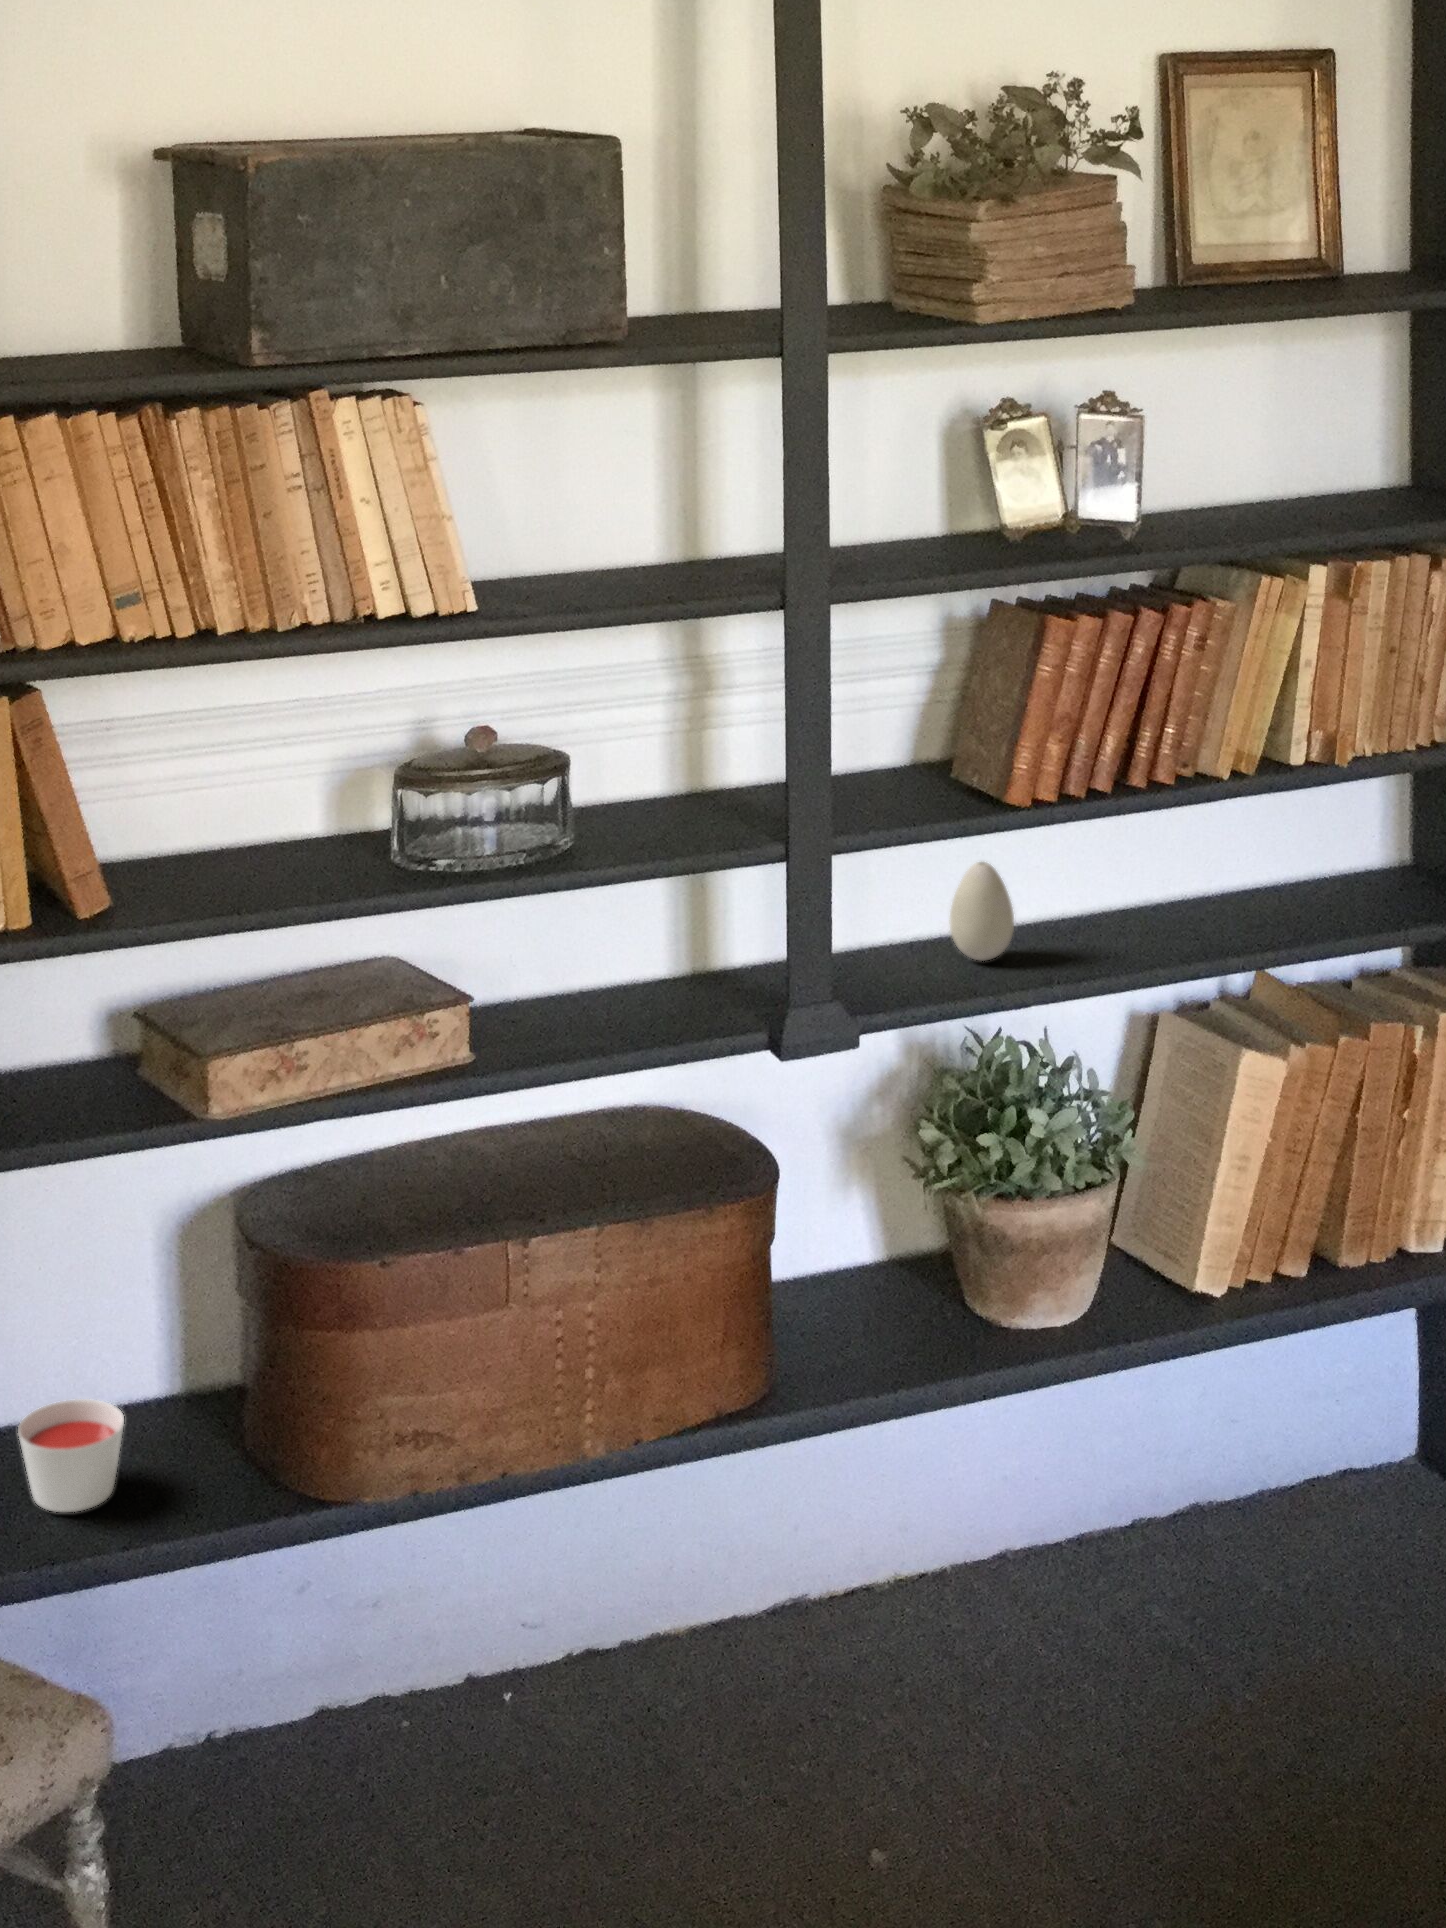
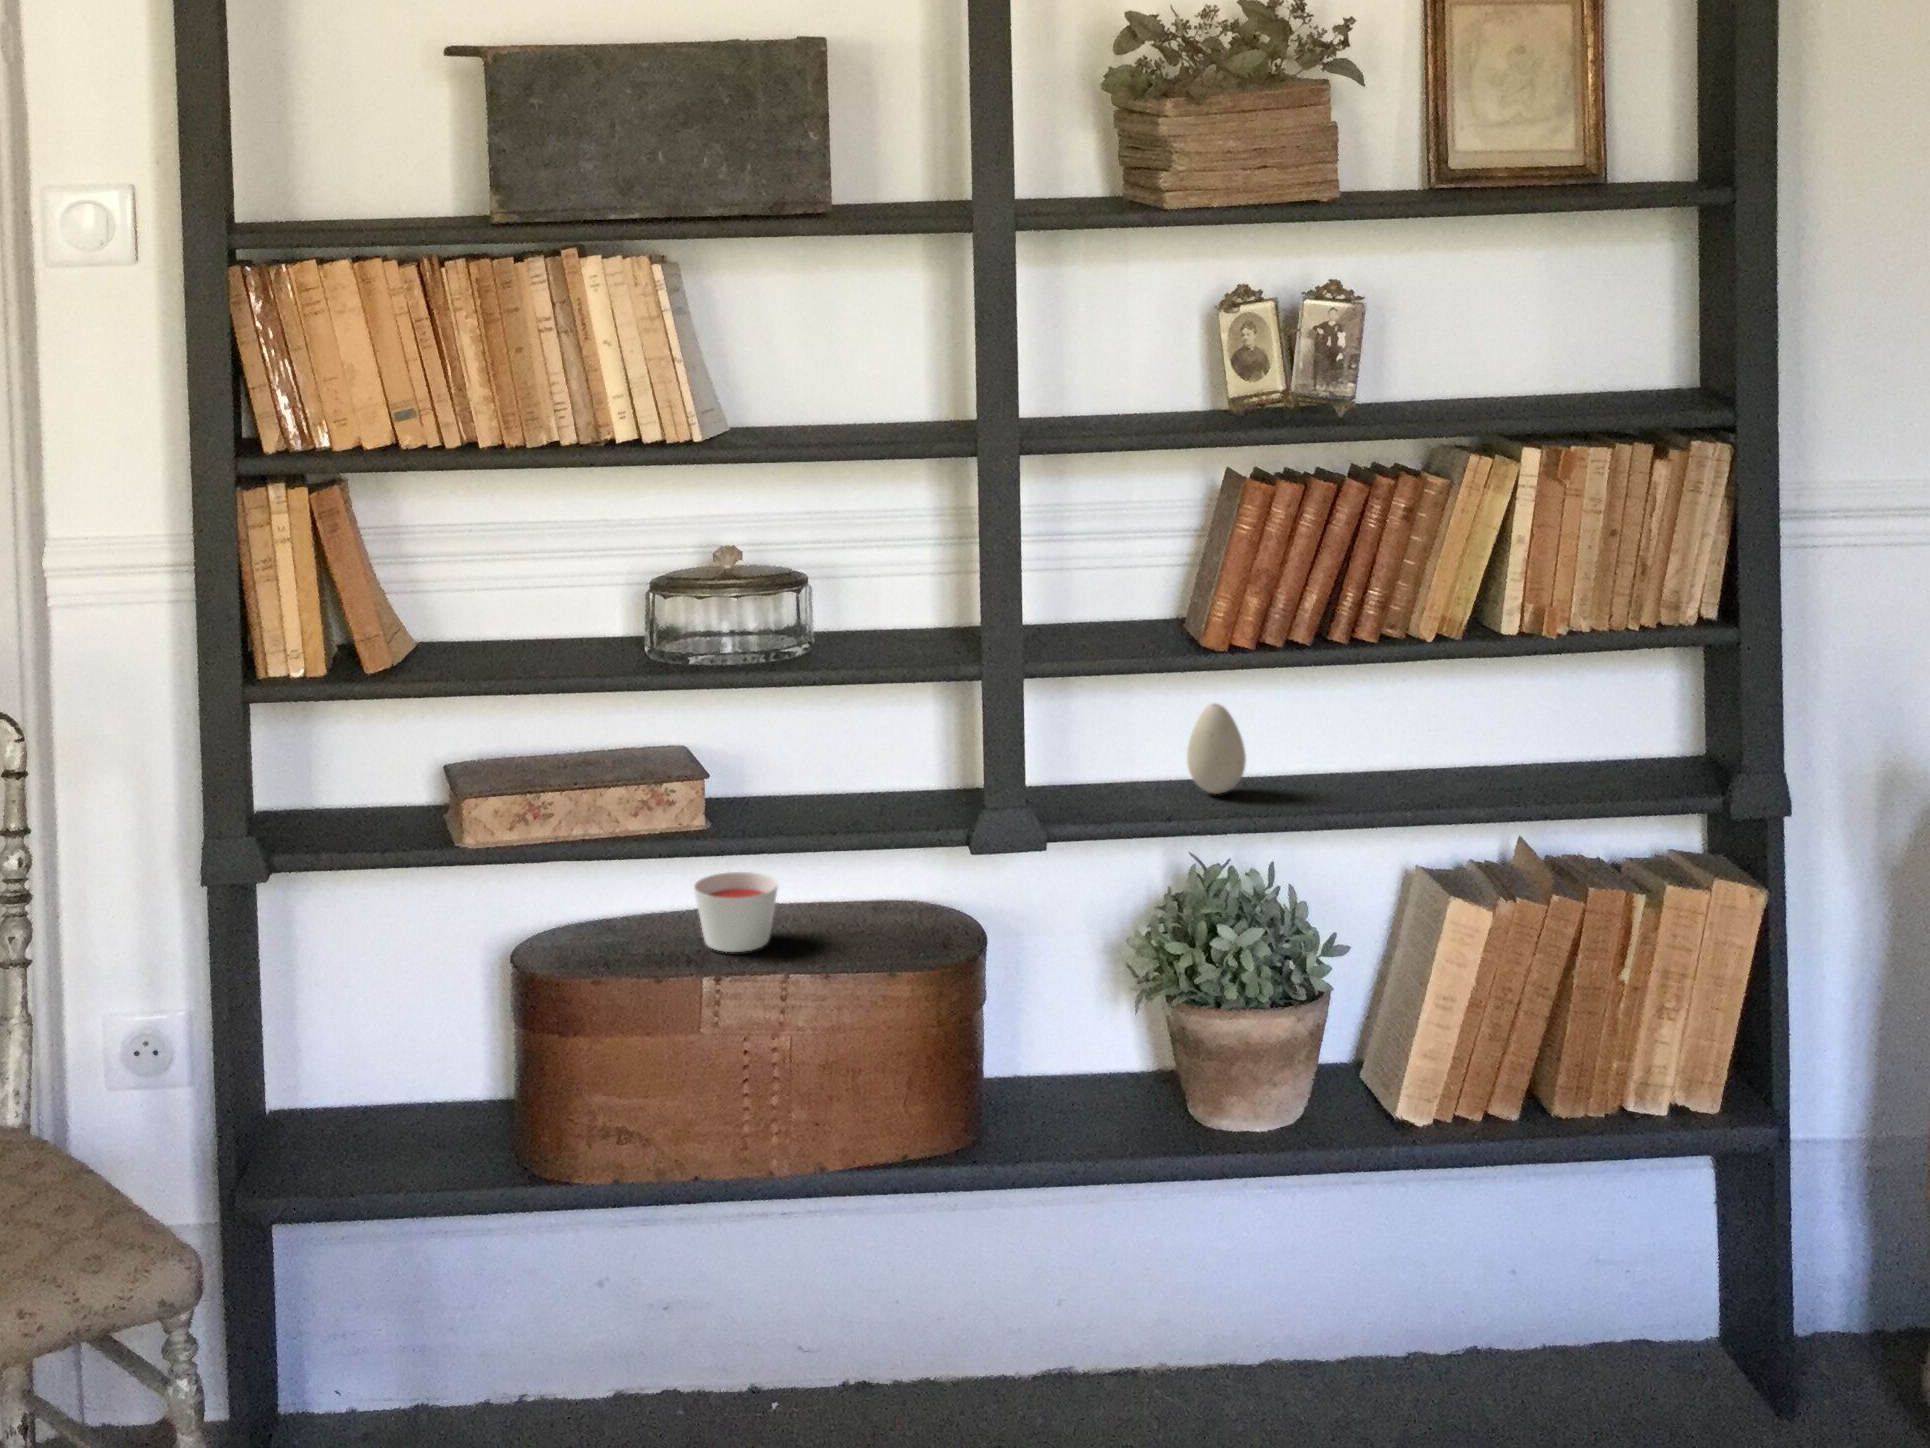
candle: present [18,1399,124,1512] -> present [694,872,778,952]

